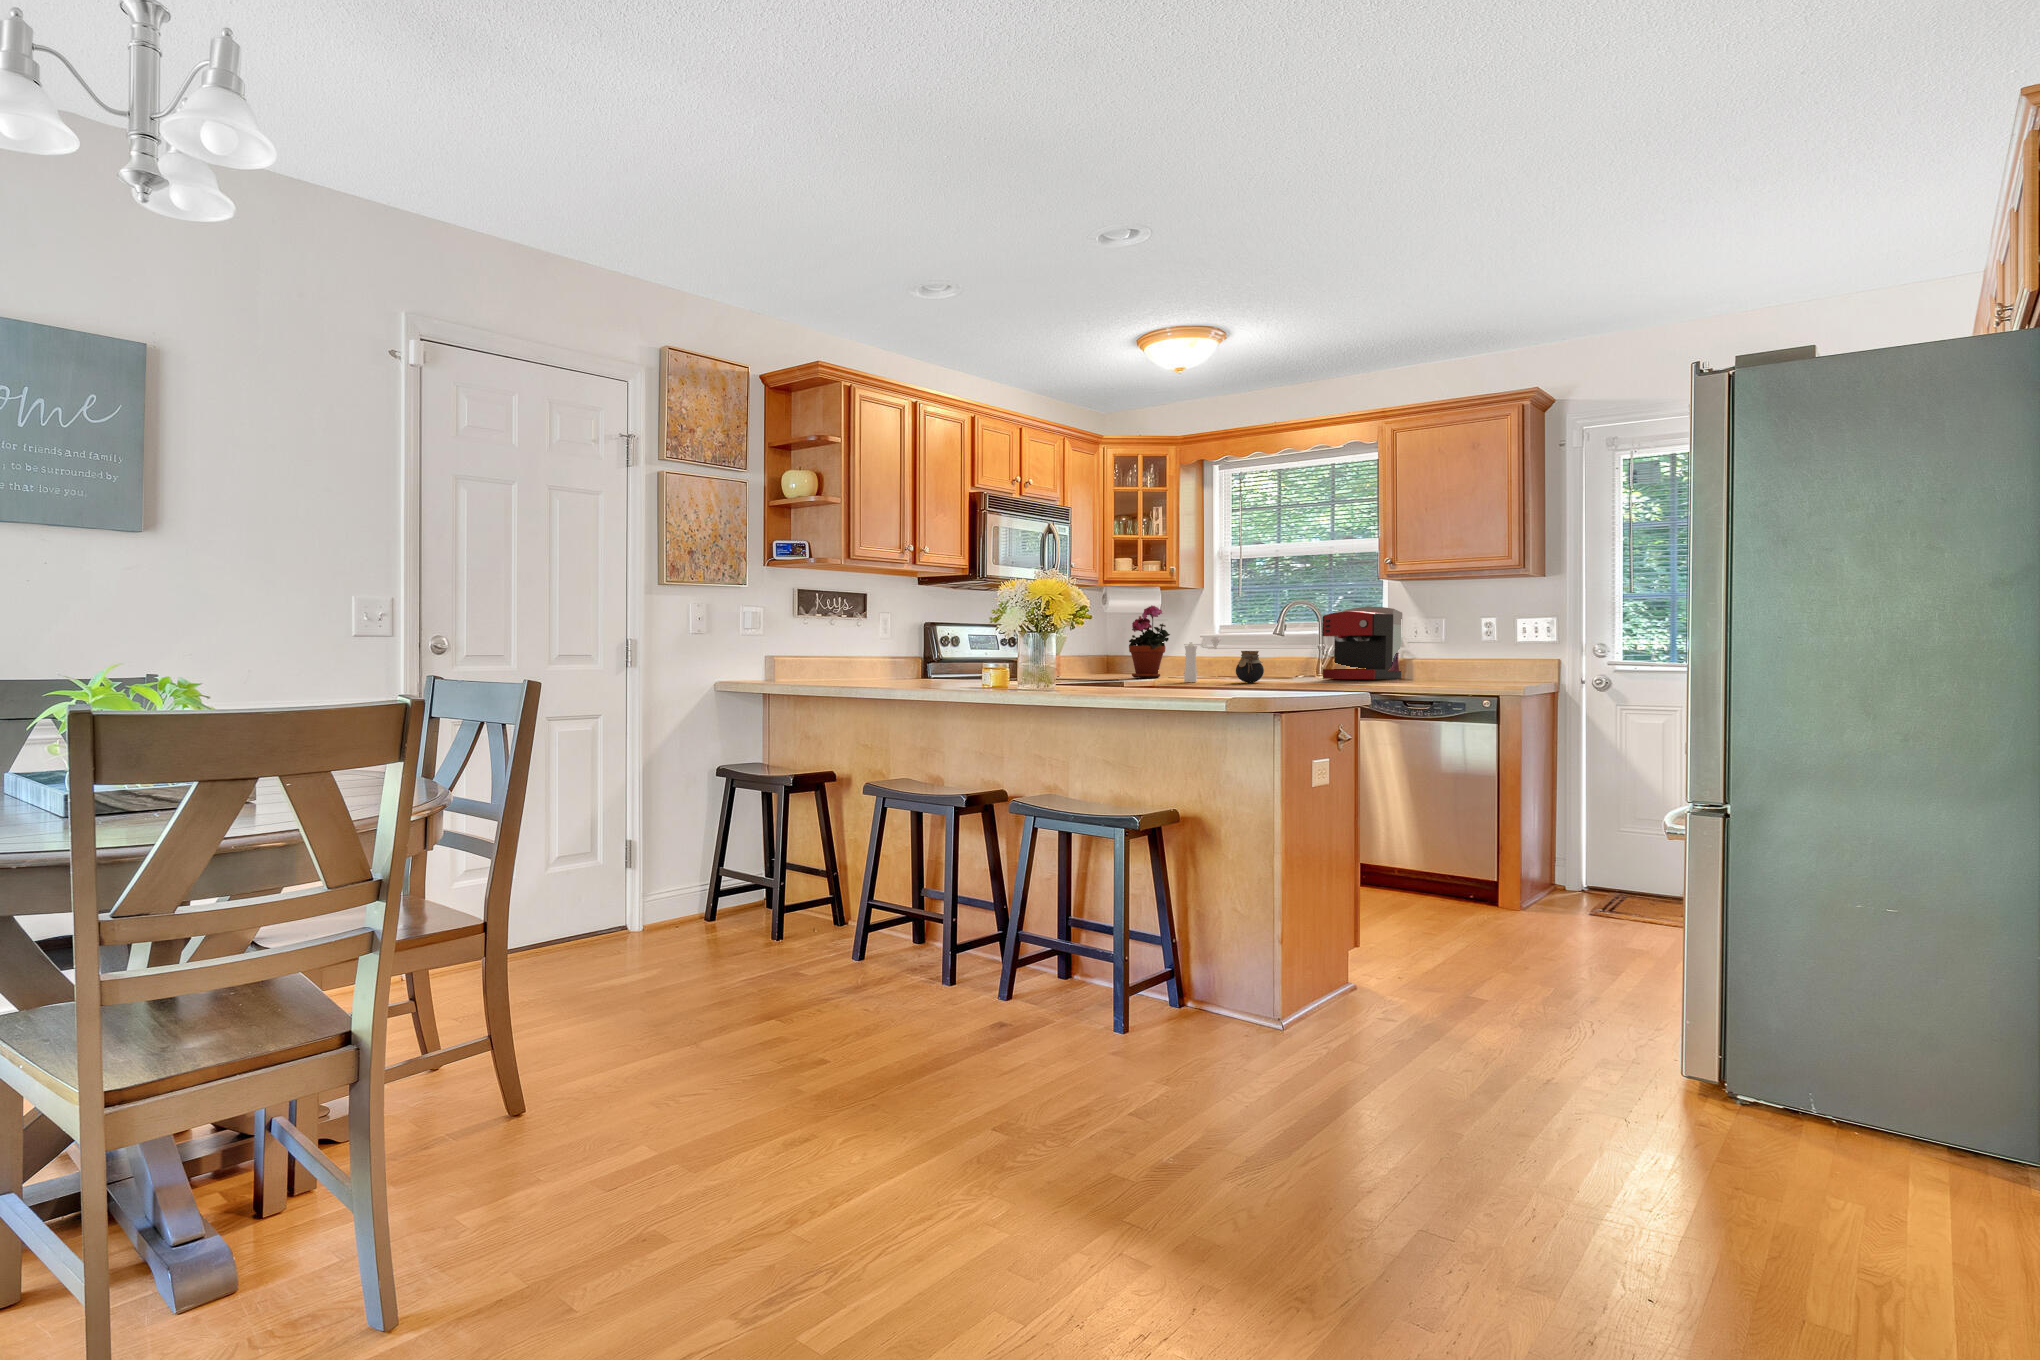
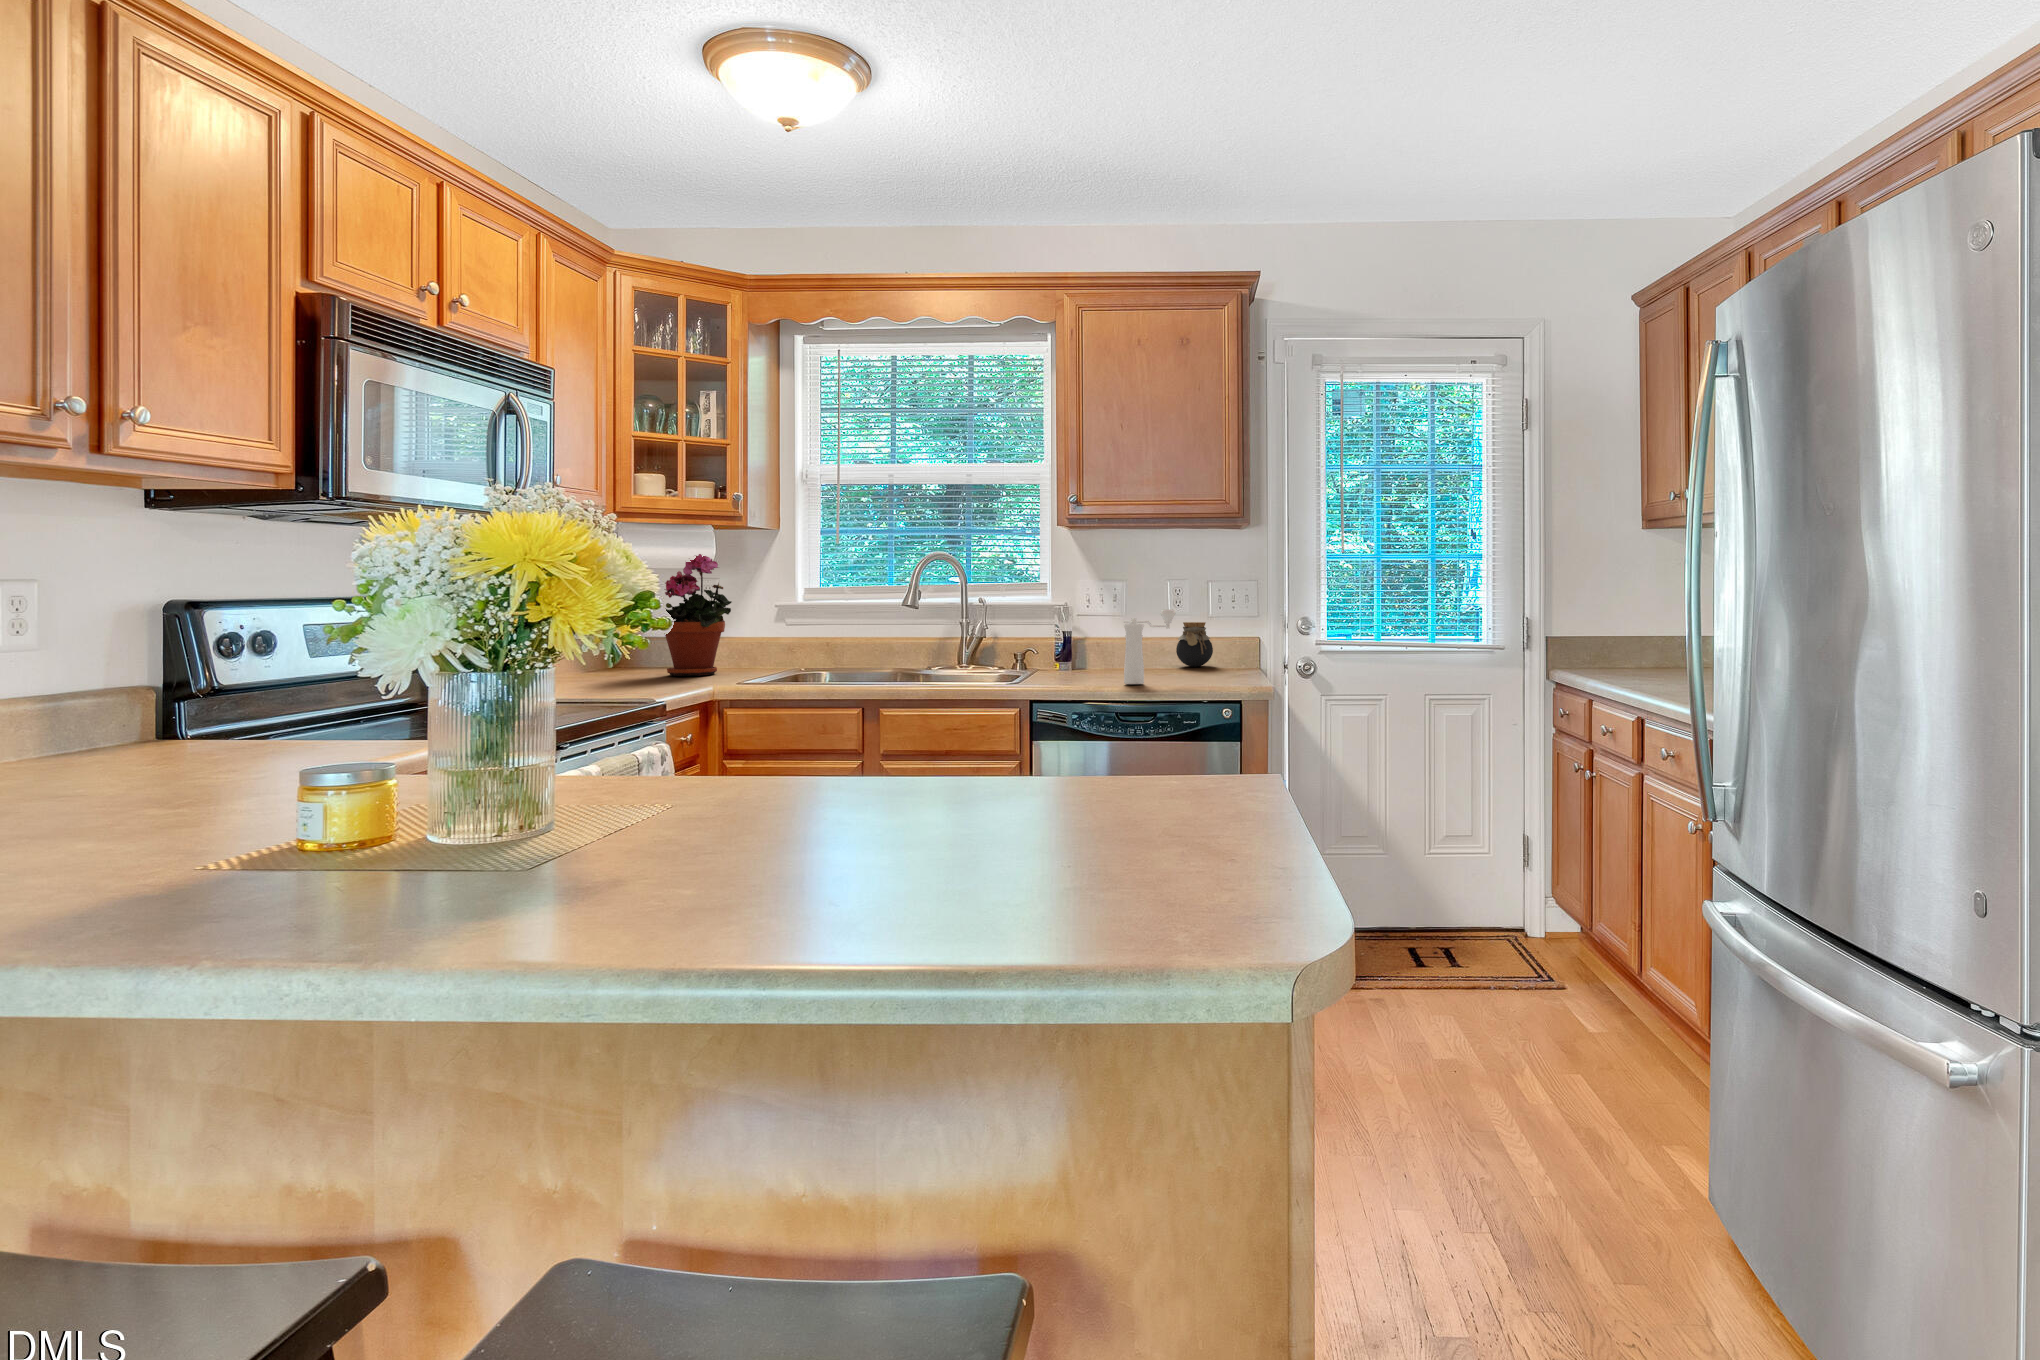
coffee maker: present [1322,606,1402,679] -> none [983,567,1081,676]
pepper mill: present [1184,637,1220,682] -> present [1124,609,1175,684]
jar: present [1236,651,1264,683] -> present [1176,622,1213,667]

